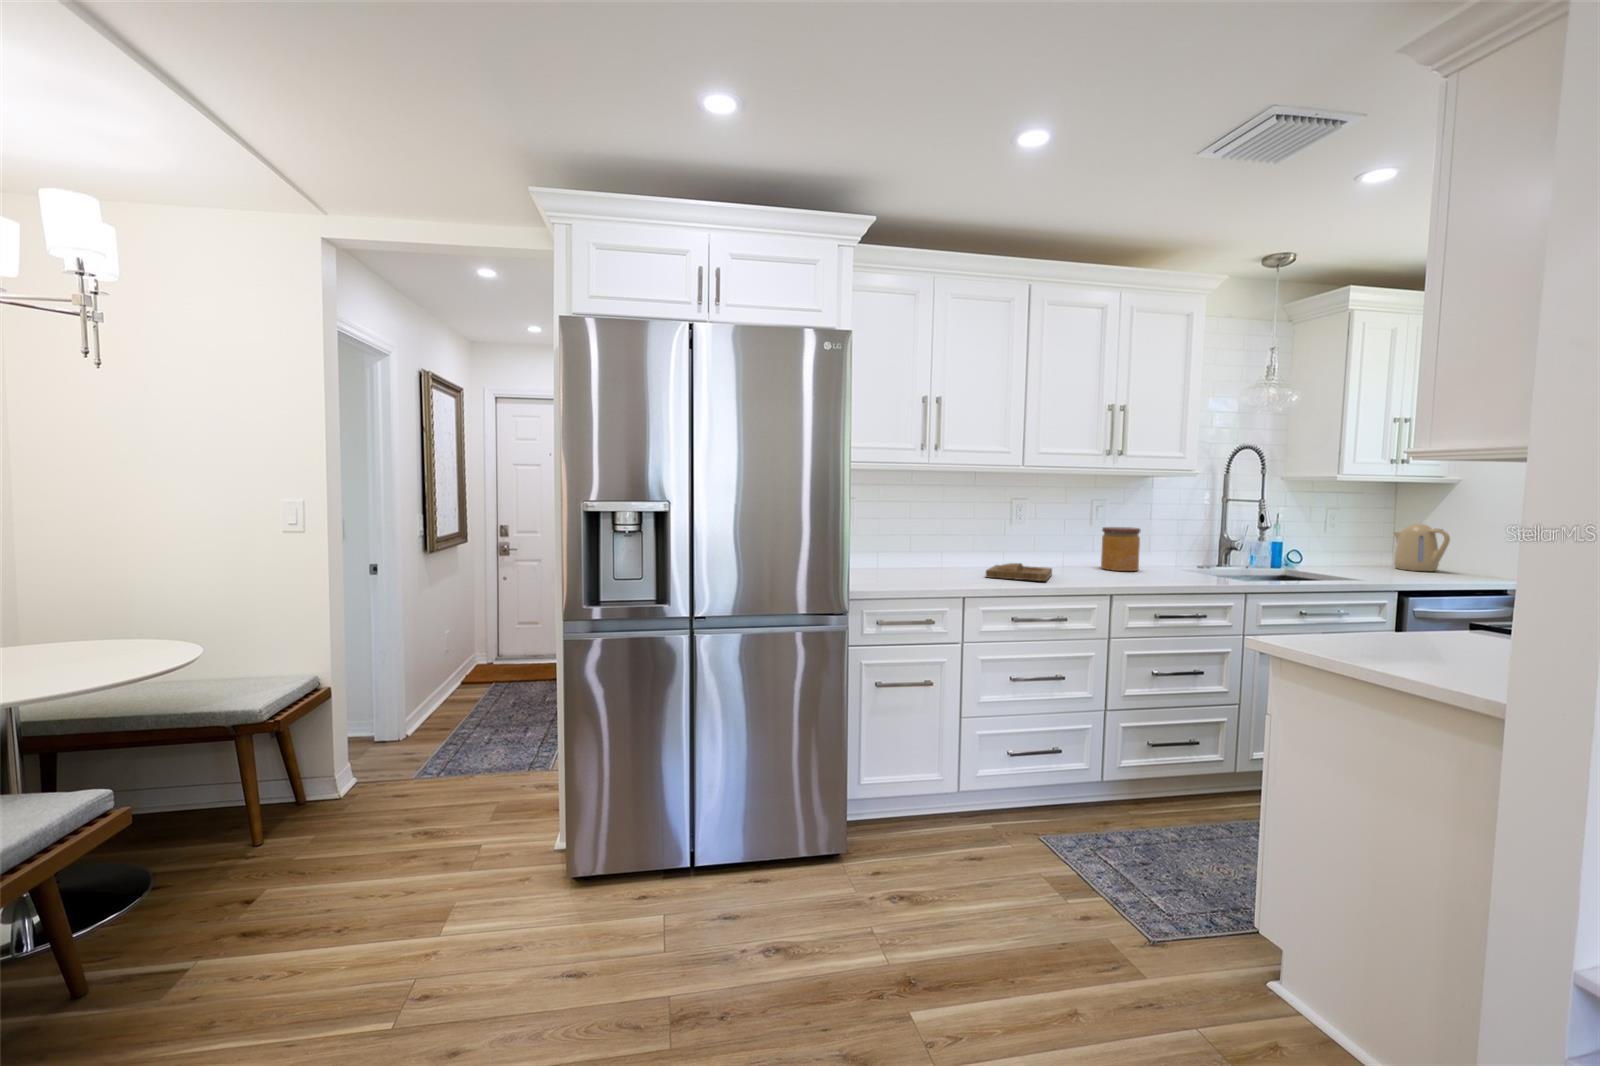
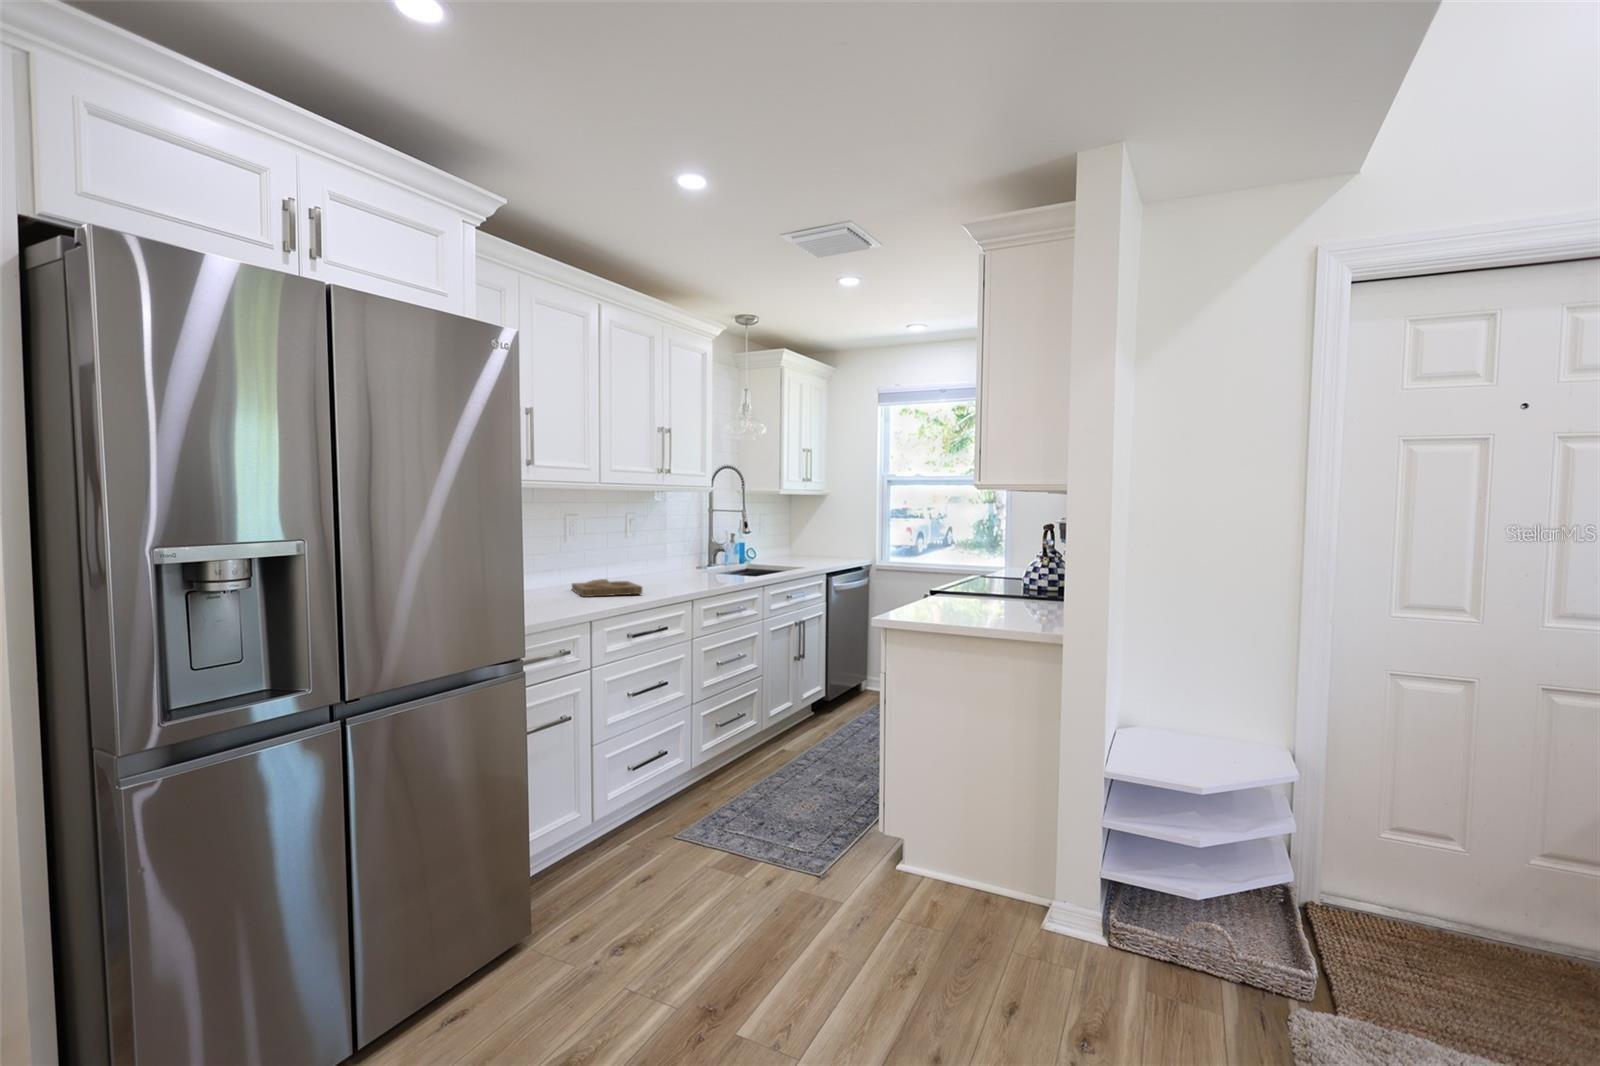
kettle: present [1394,524,1450,571] -> none [795,526,829,560]
jar: present [1101,527,1140,571] -> none [644,538,676,579]

